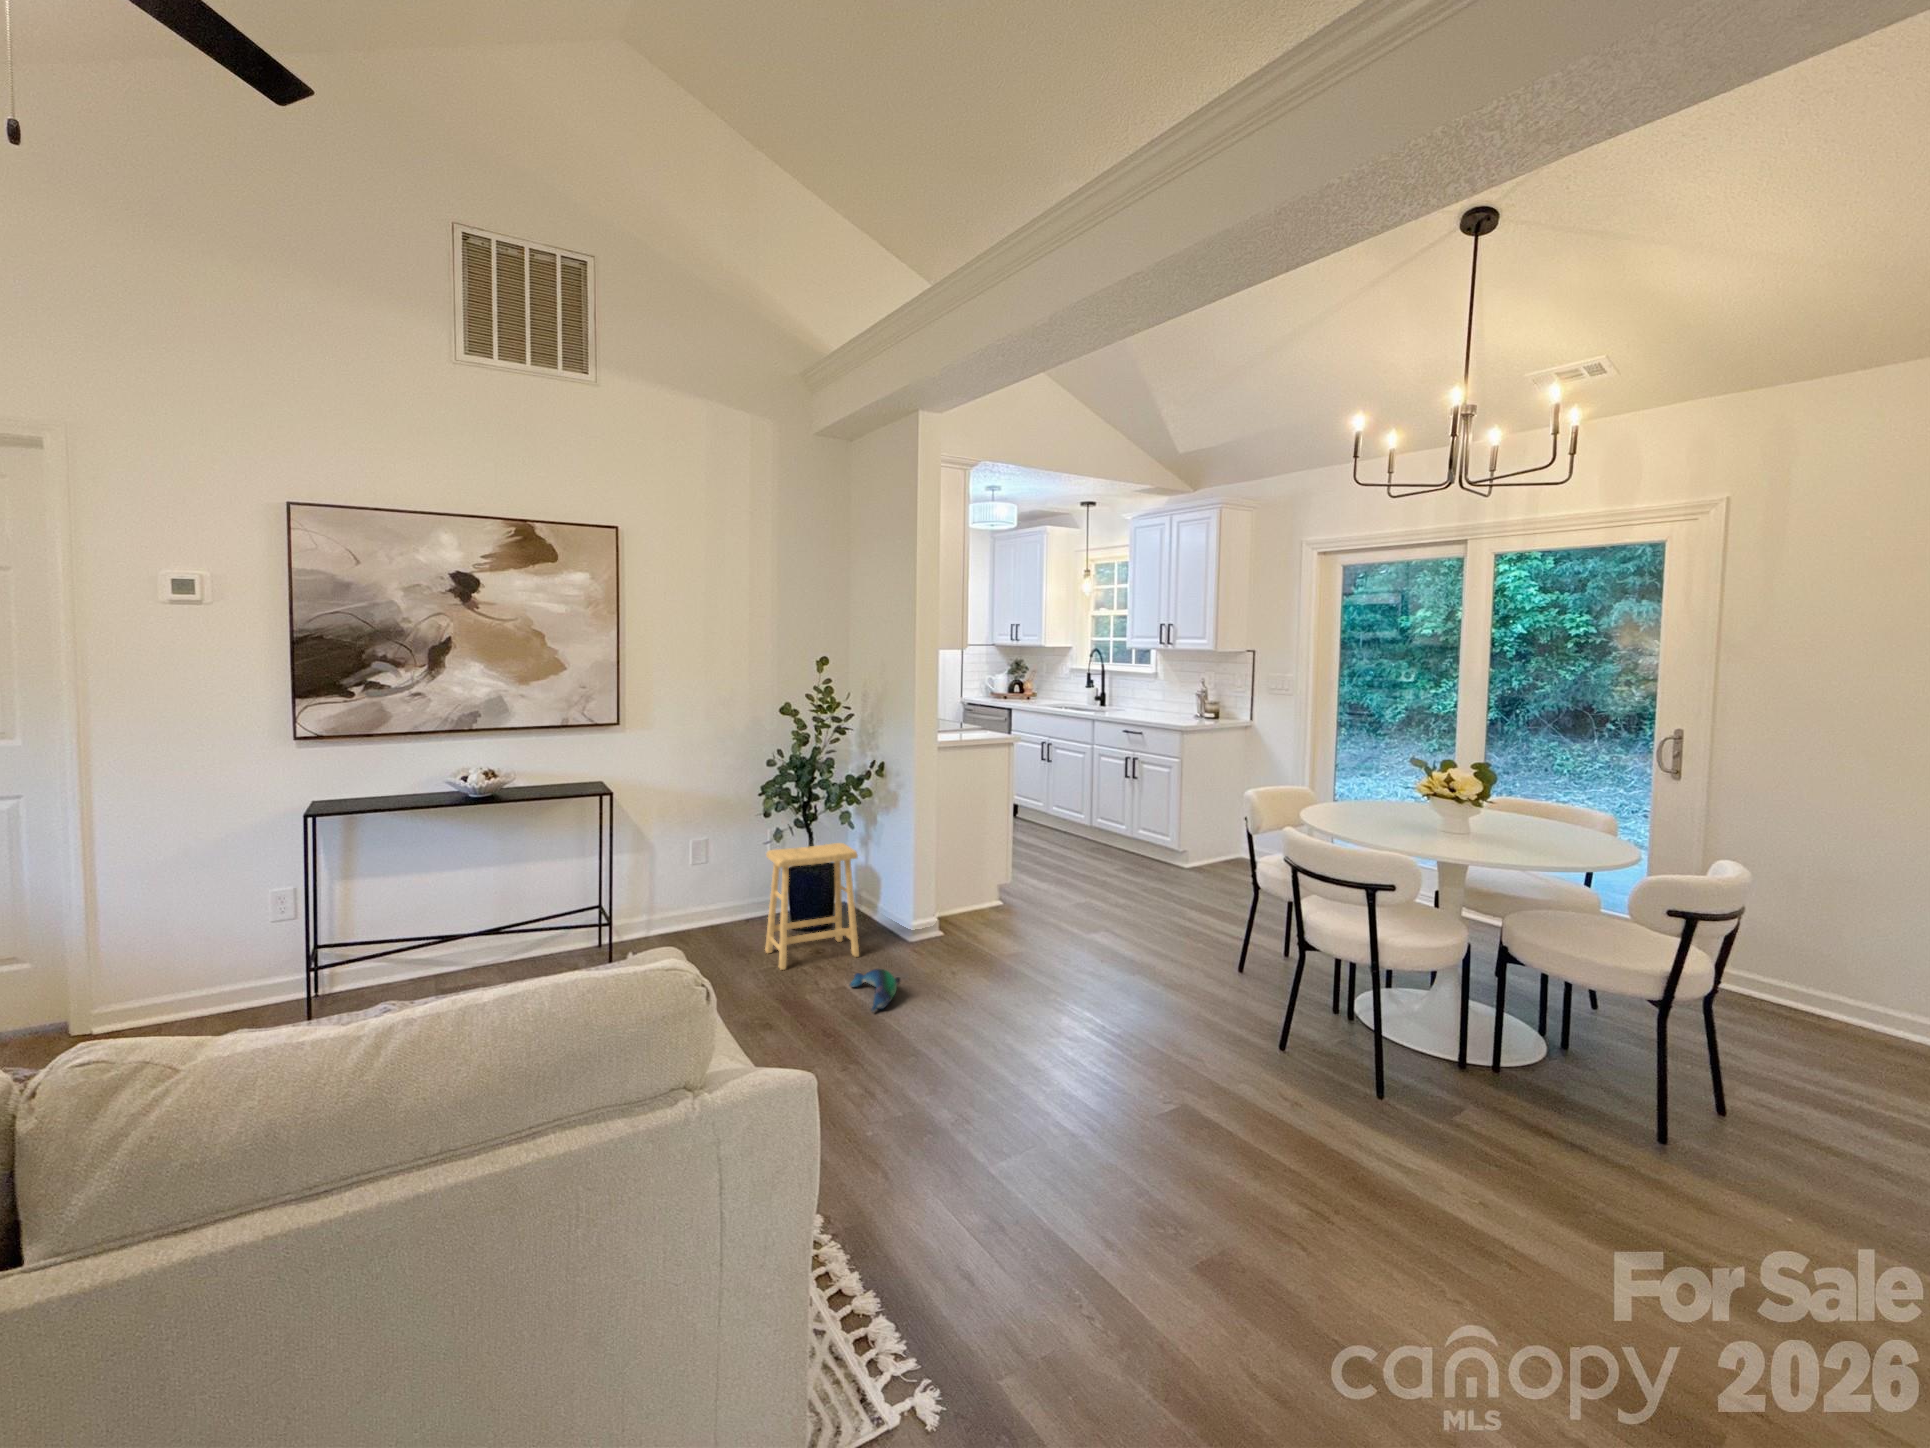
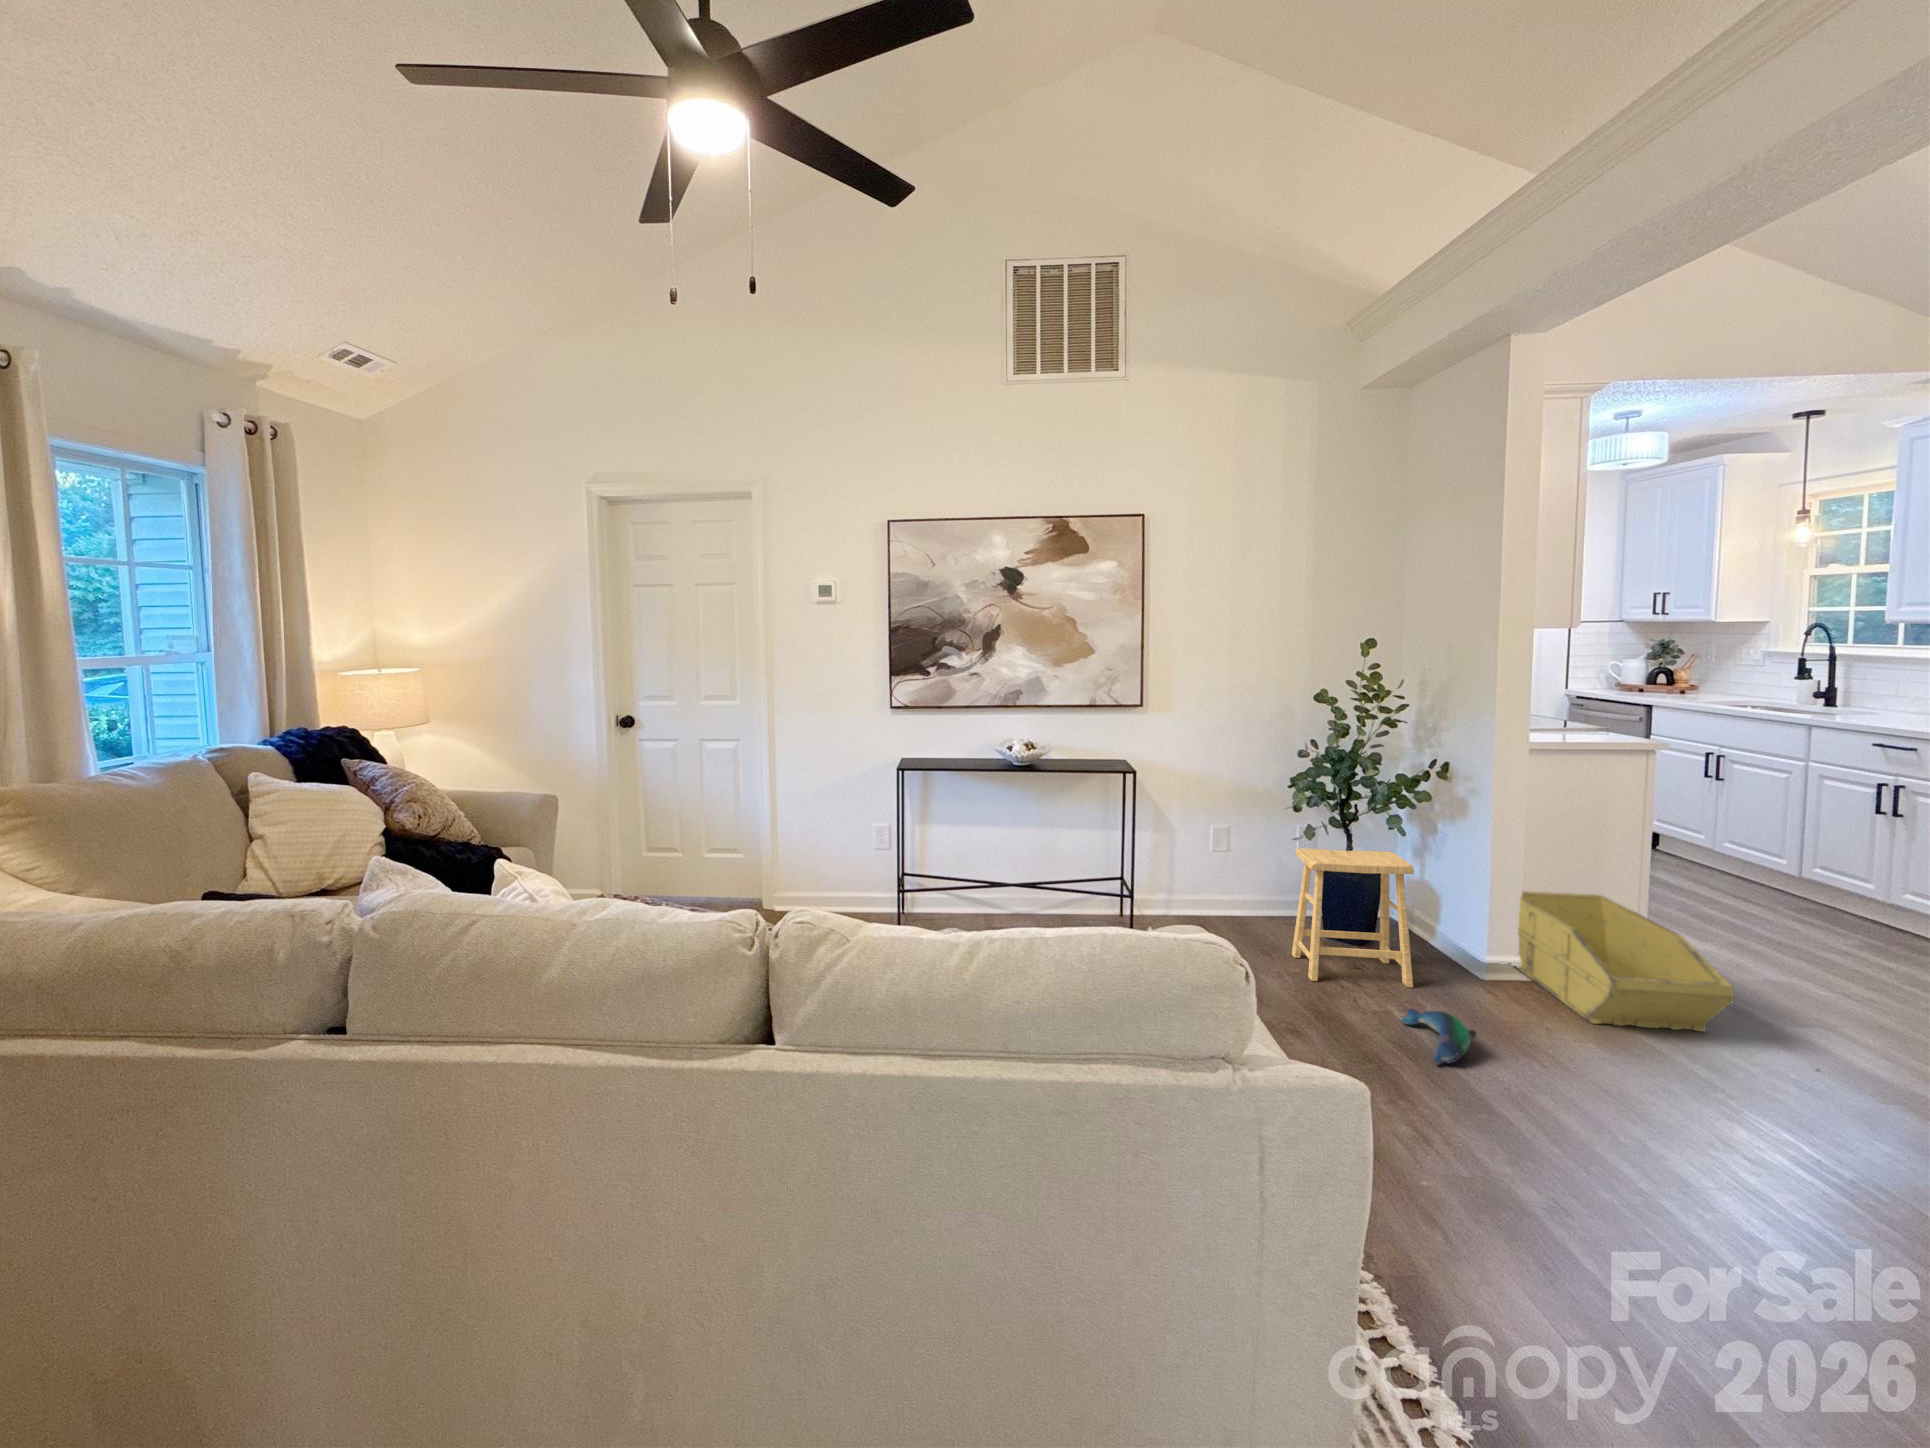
storage bin: none [922,856,1049,954] -> present [1517,891,1734,1032]

